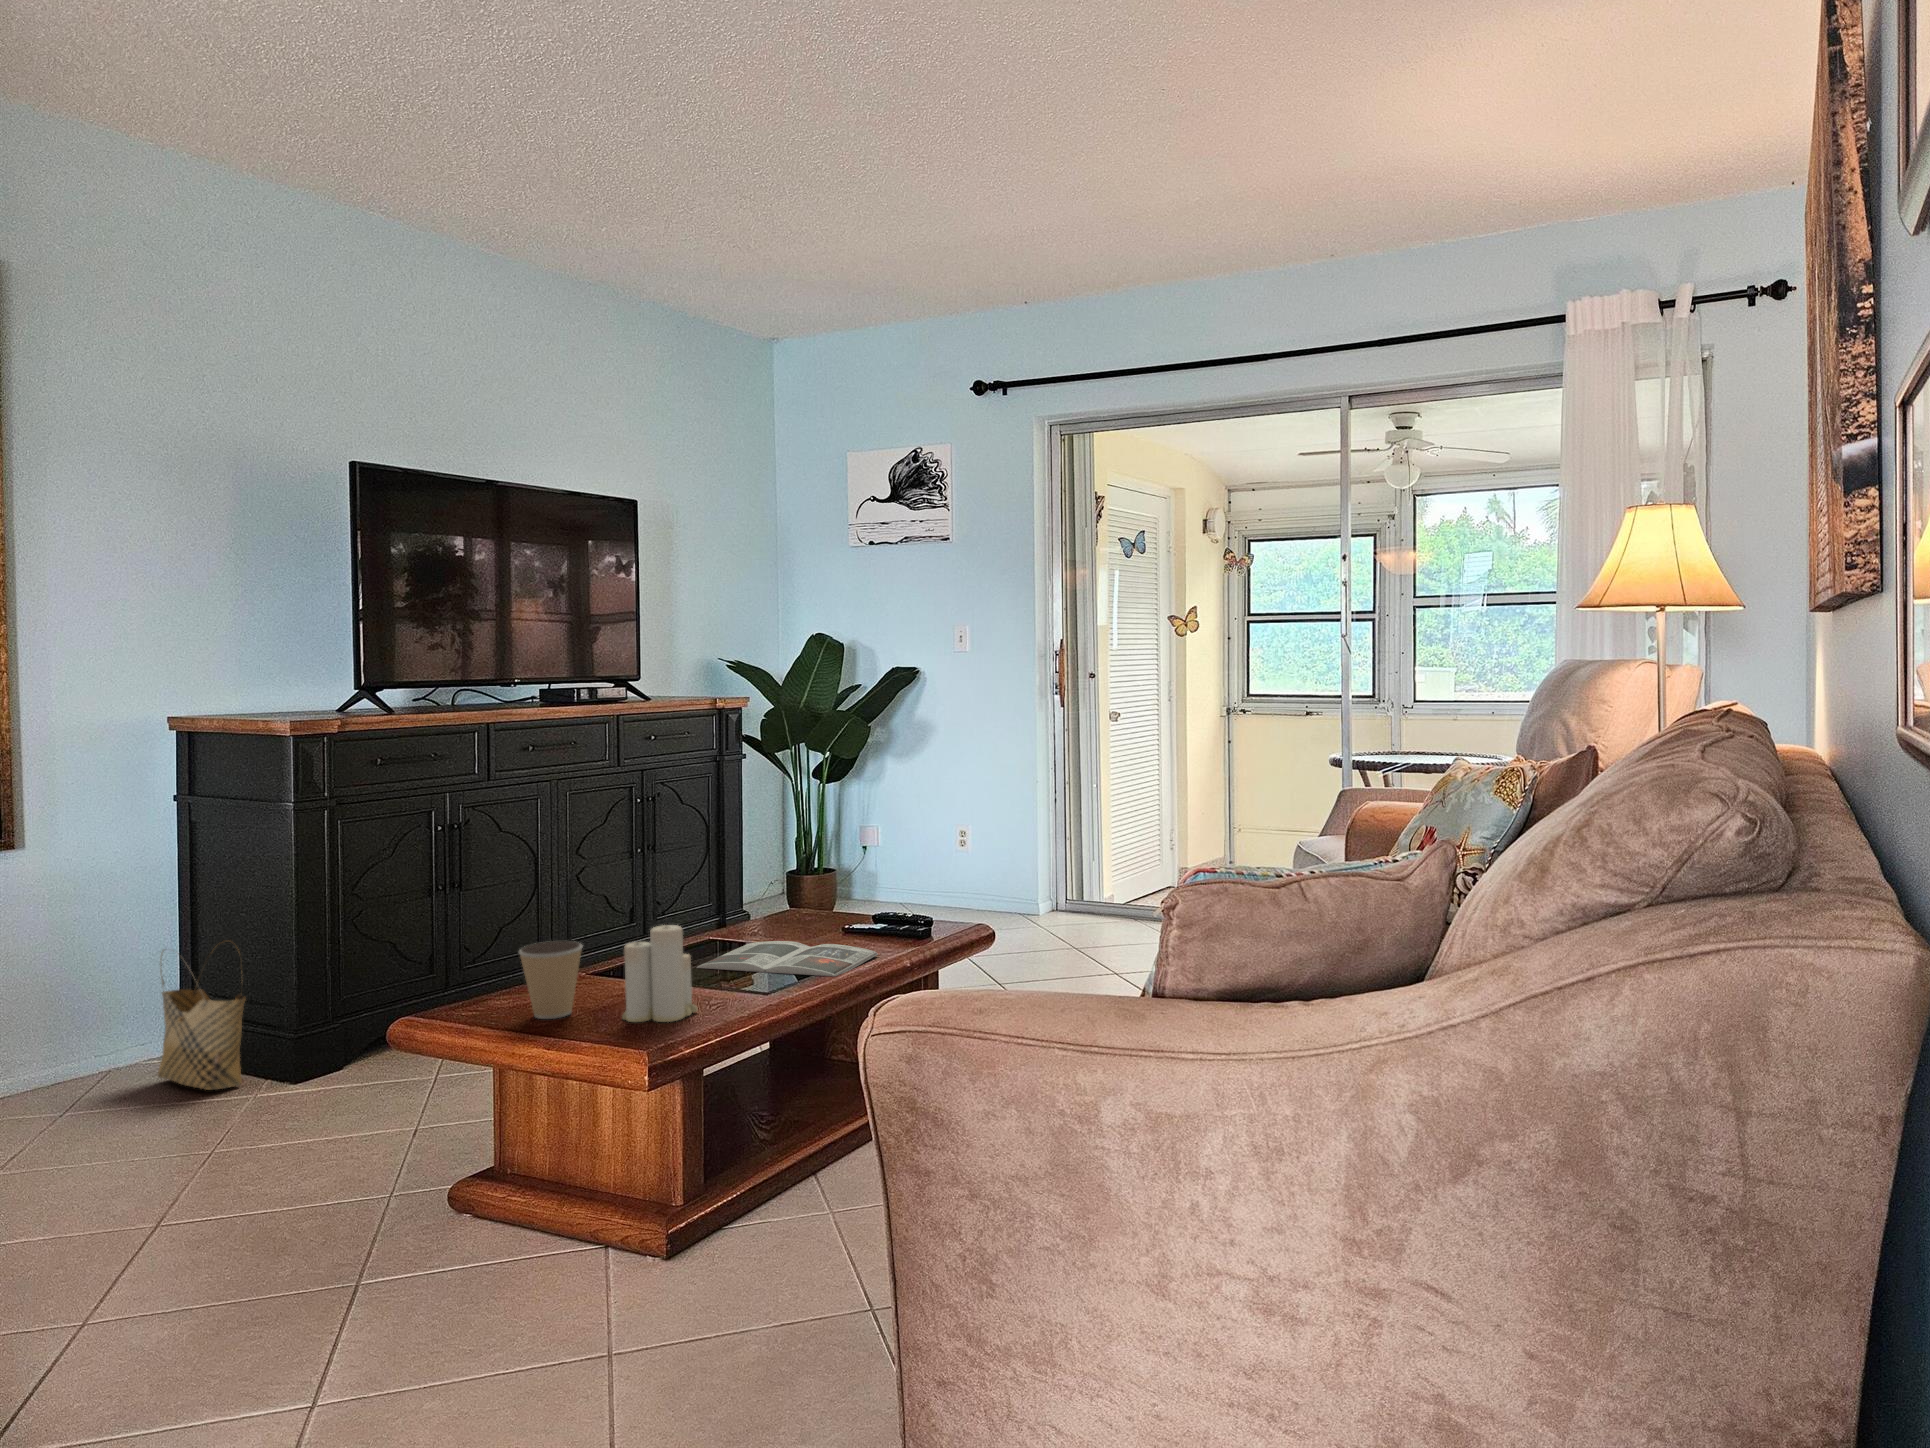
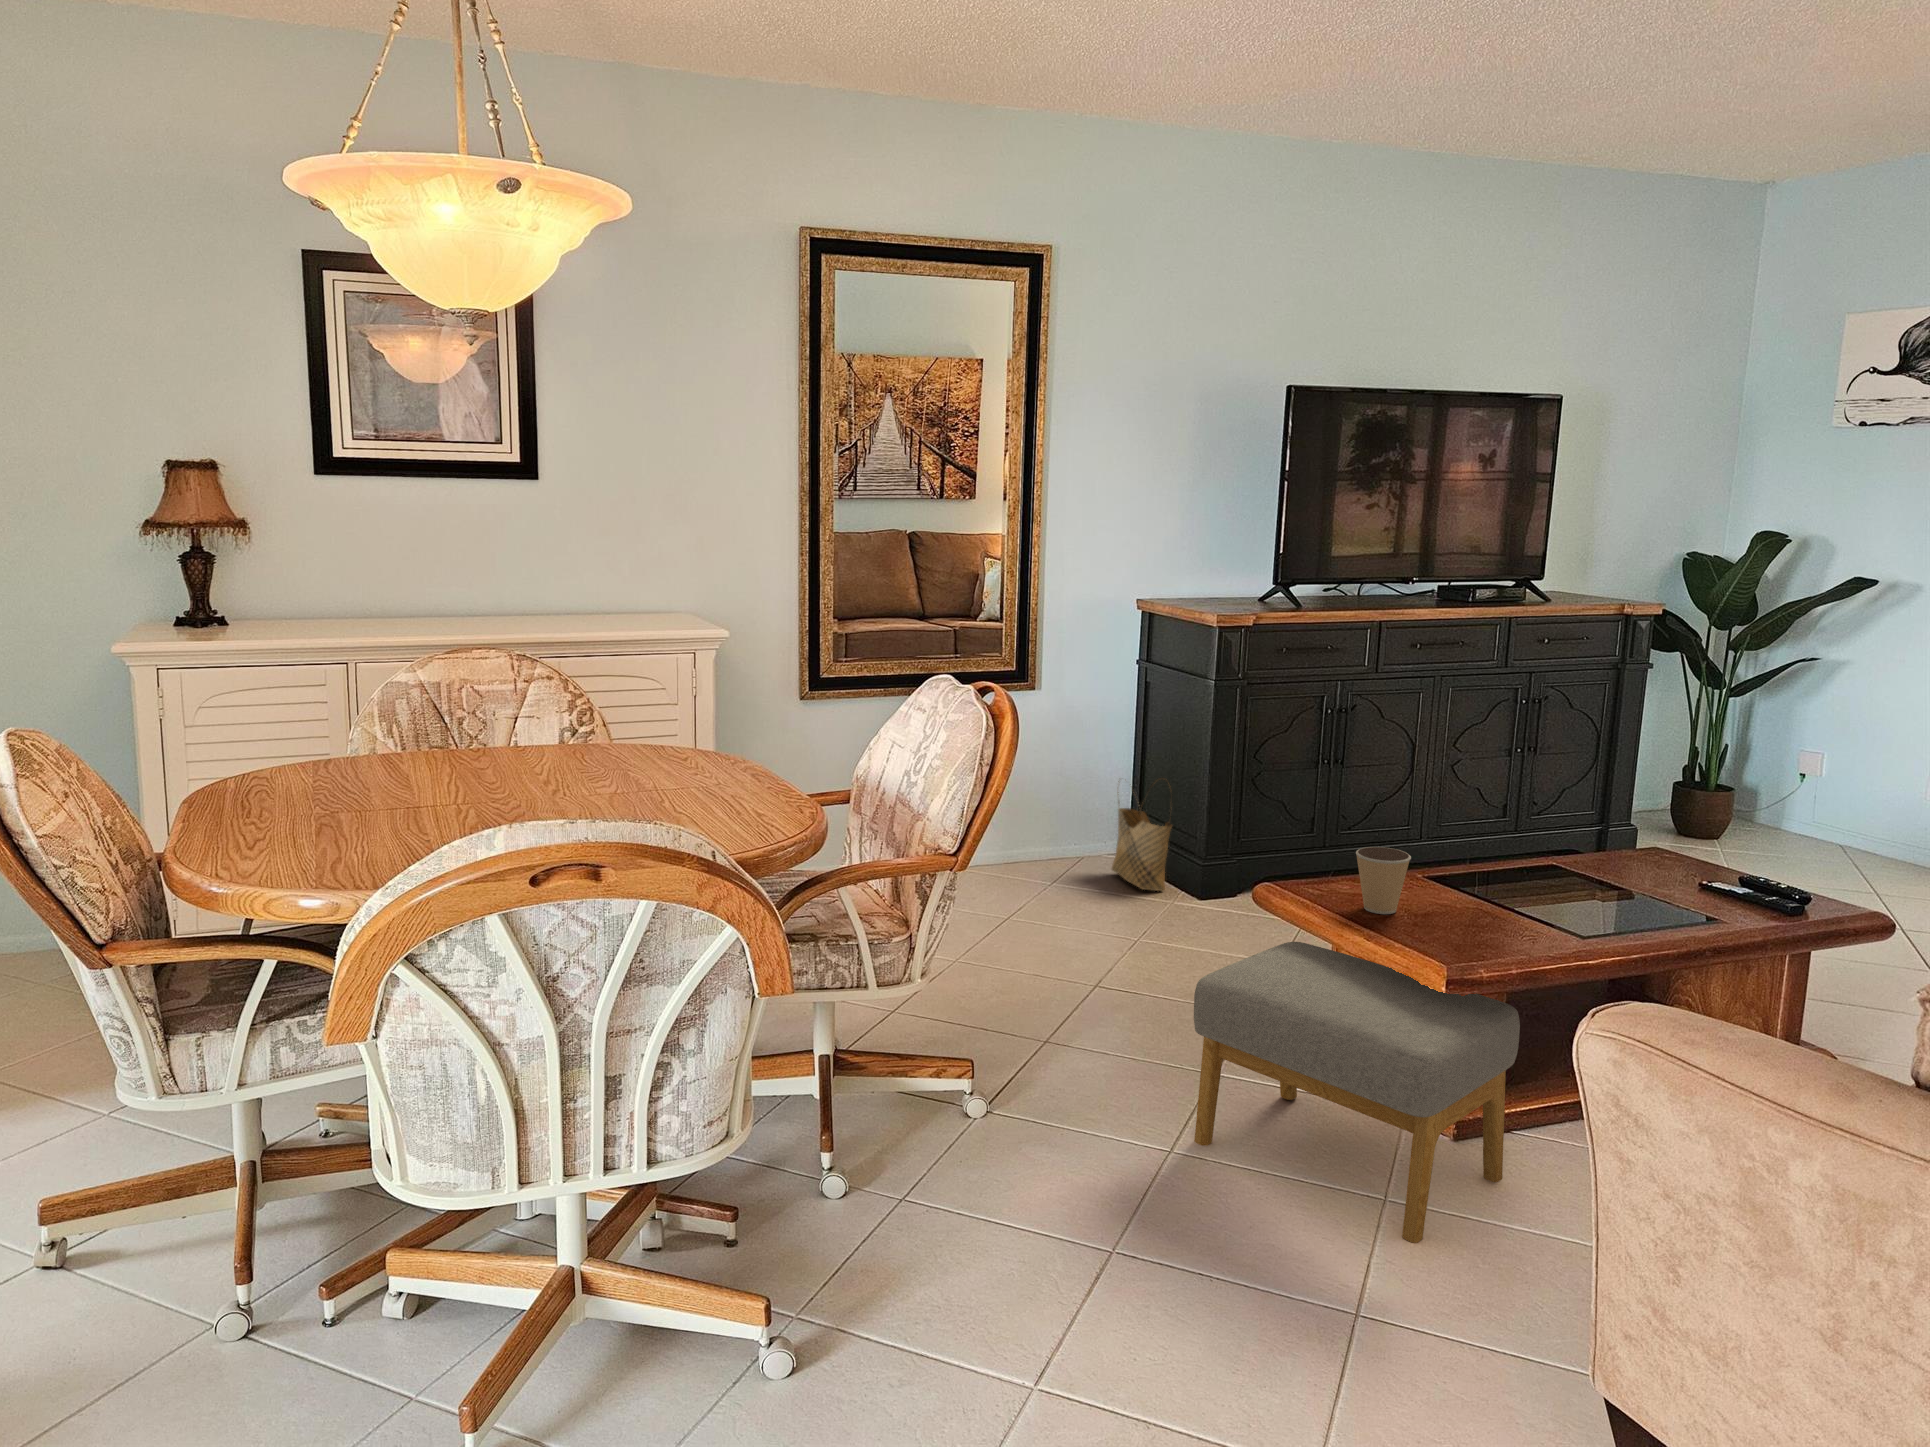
candle: present [622,923,698,1022] -> none [1437,850,1508,943]
magazine: present [697,941,878,976] -> none [1527,877,1725,936]
footstool: none [335,1075,729,1387] -> present [1194,942,1520,1243]

